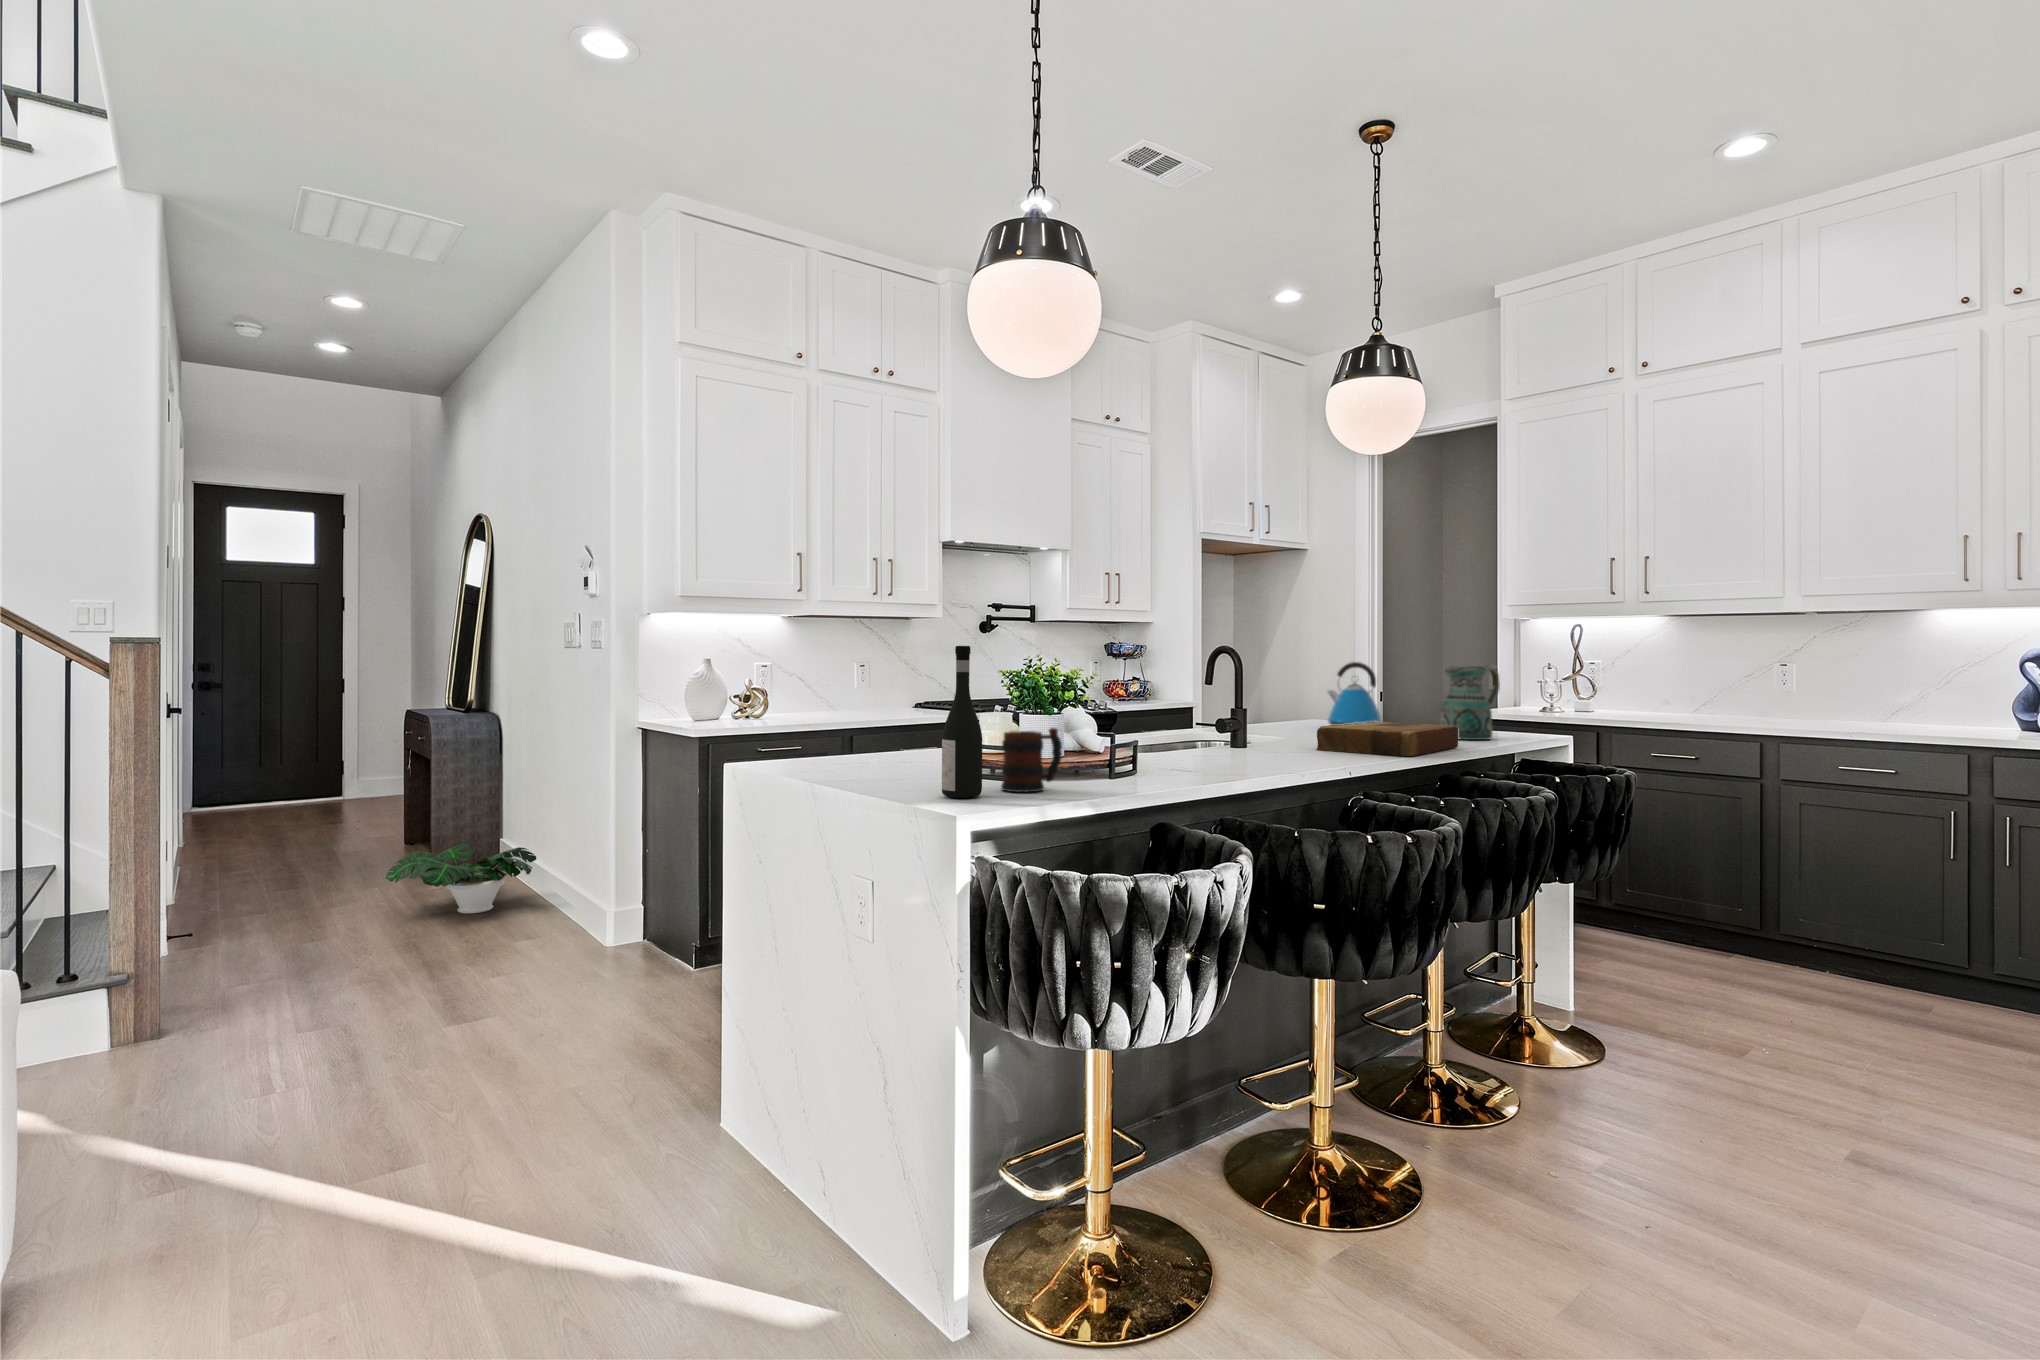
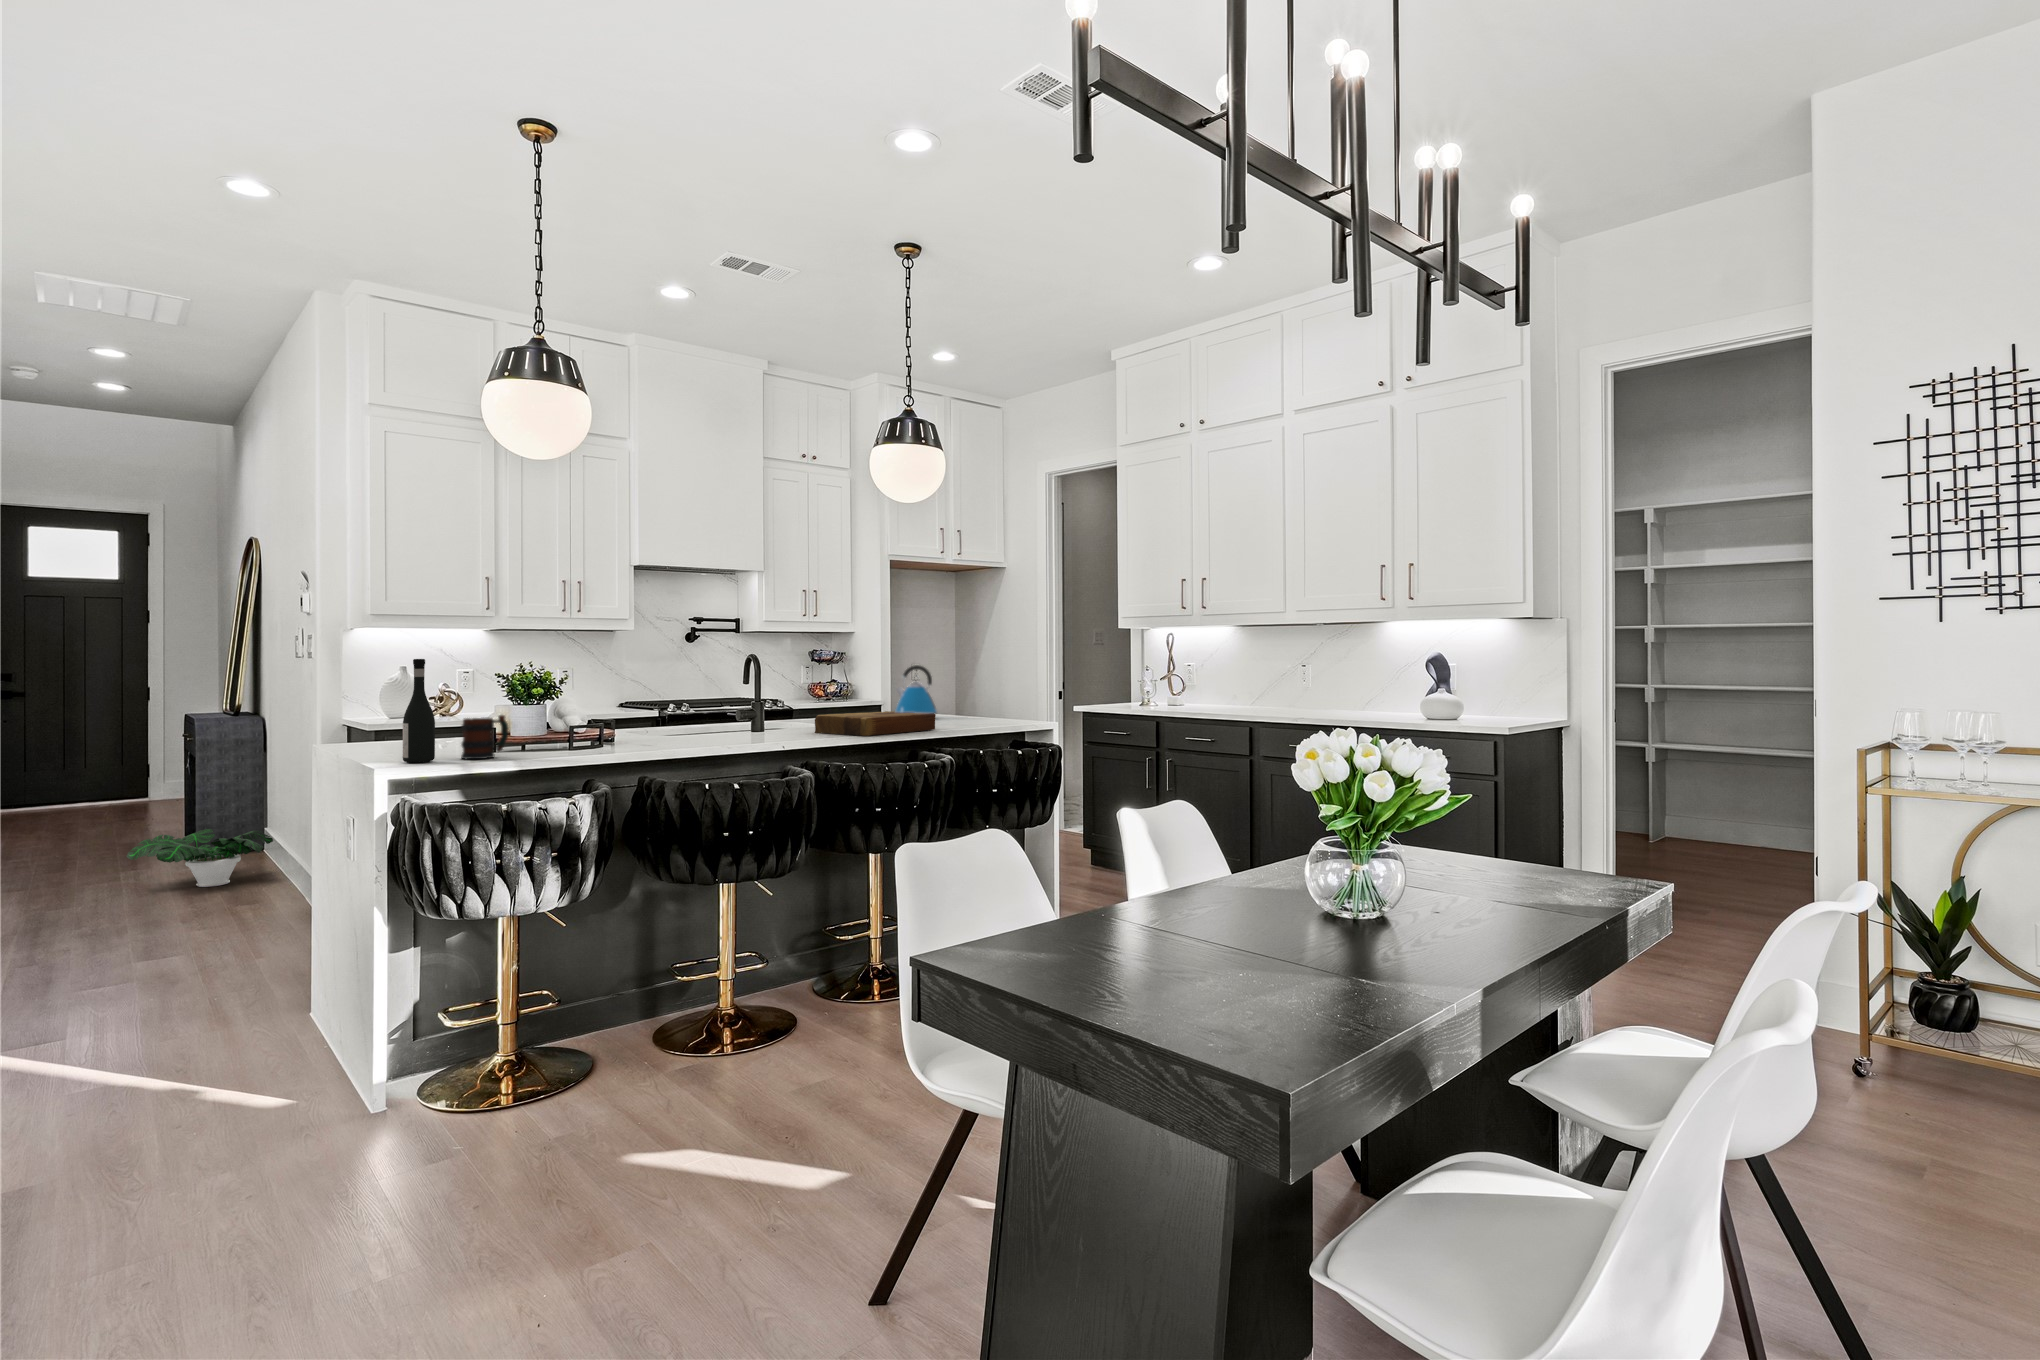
ceramic pitcher: present [1440,665,1500,740] -> none [956,667,1007,725]

